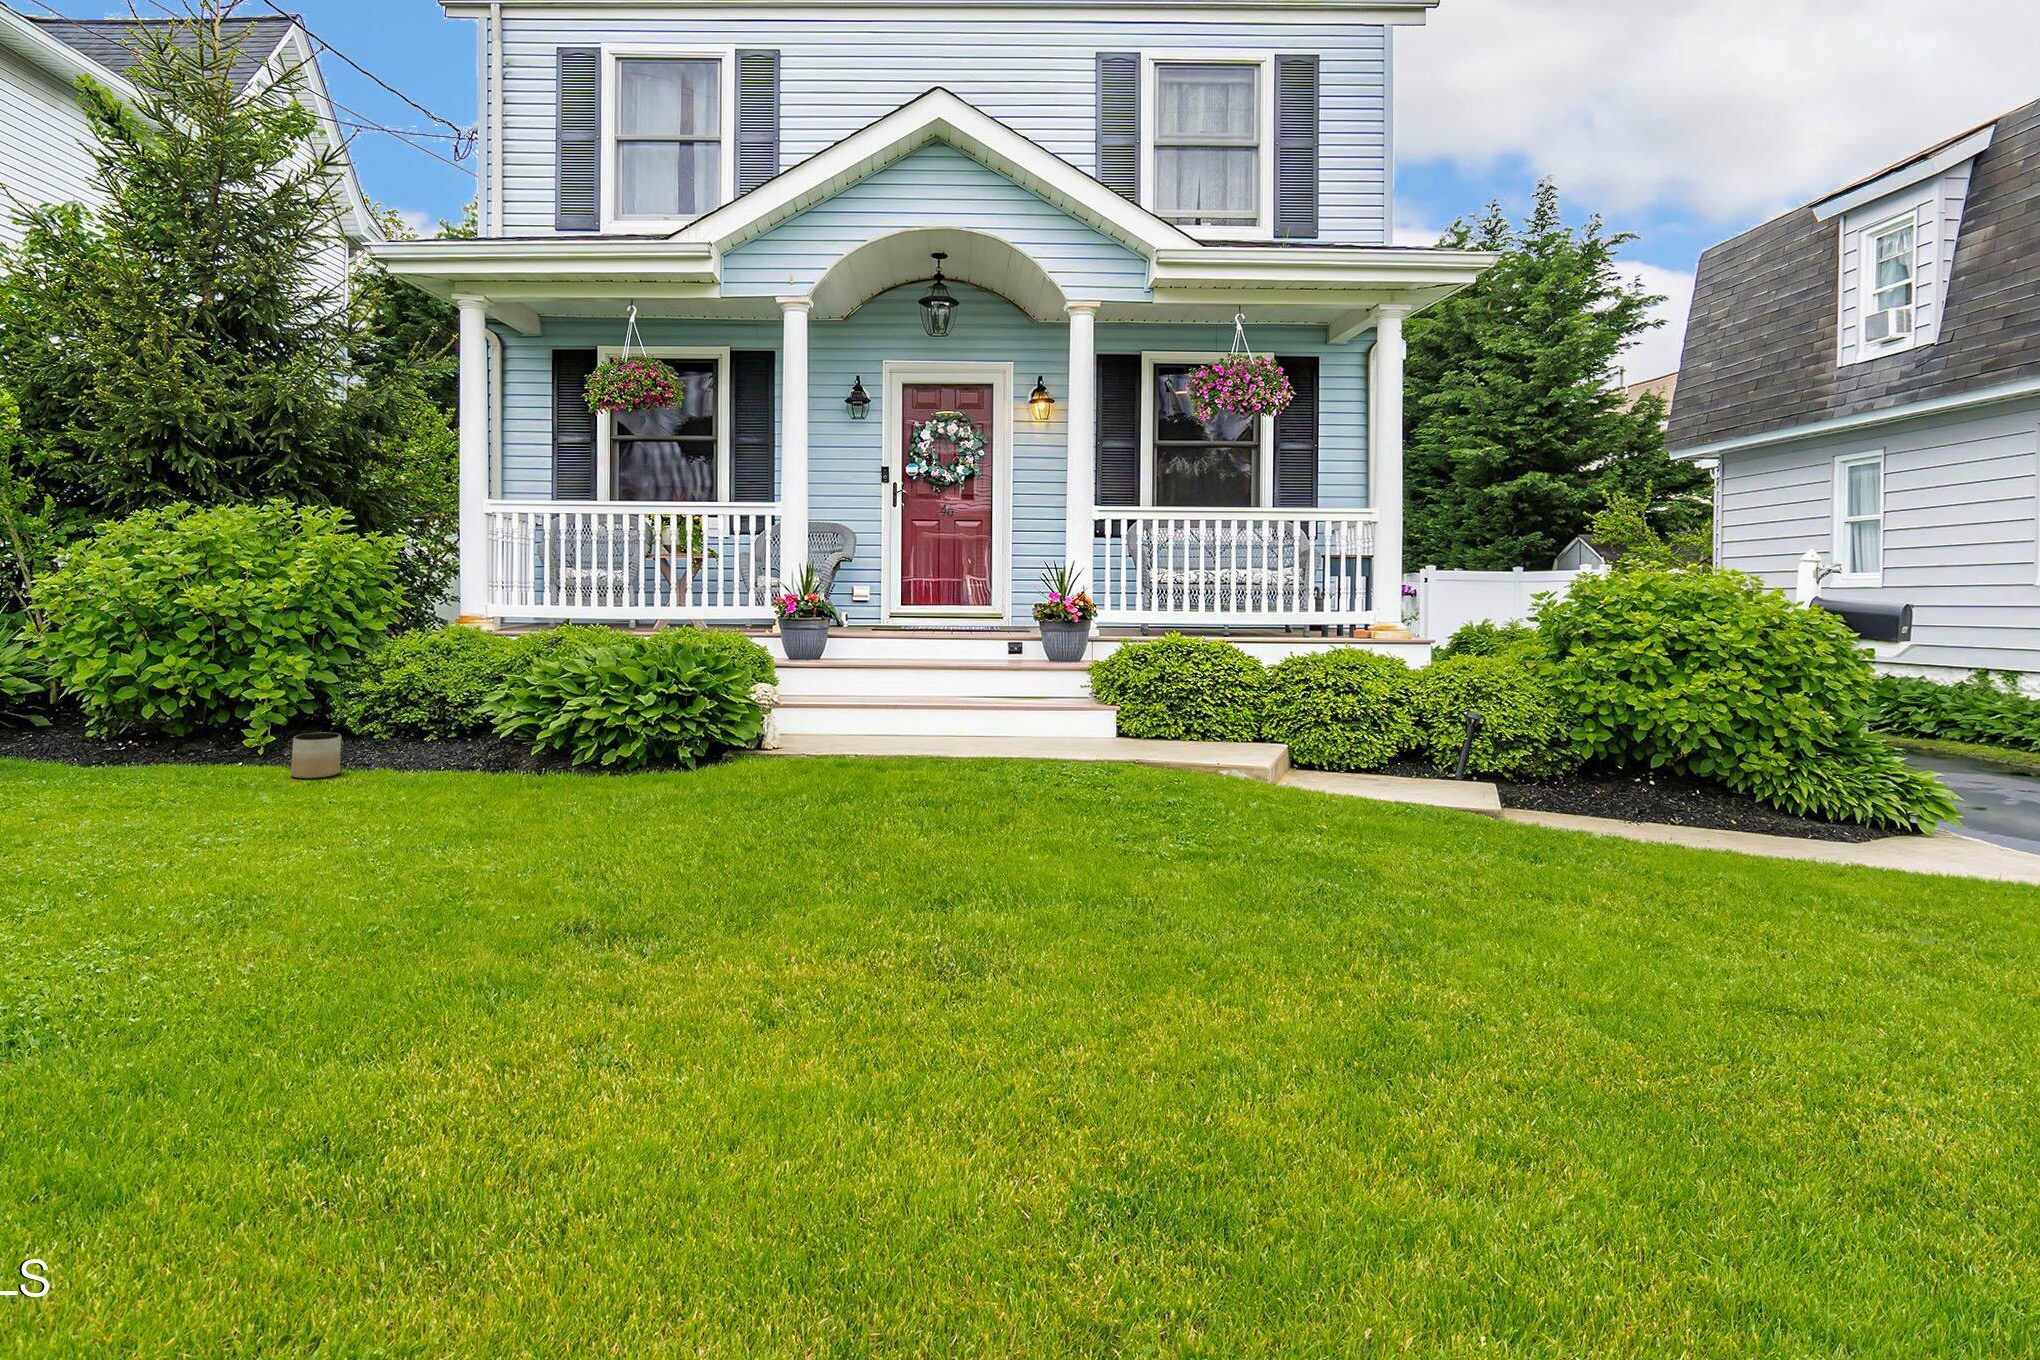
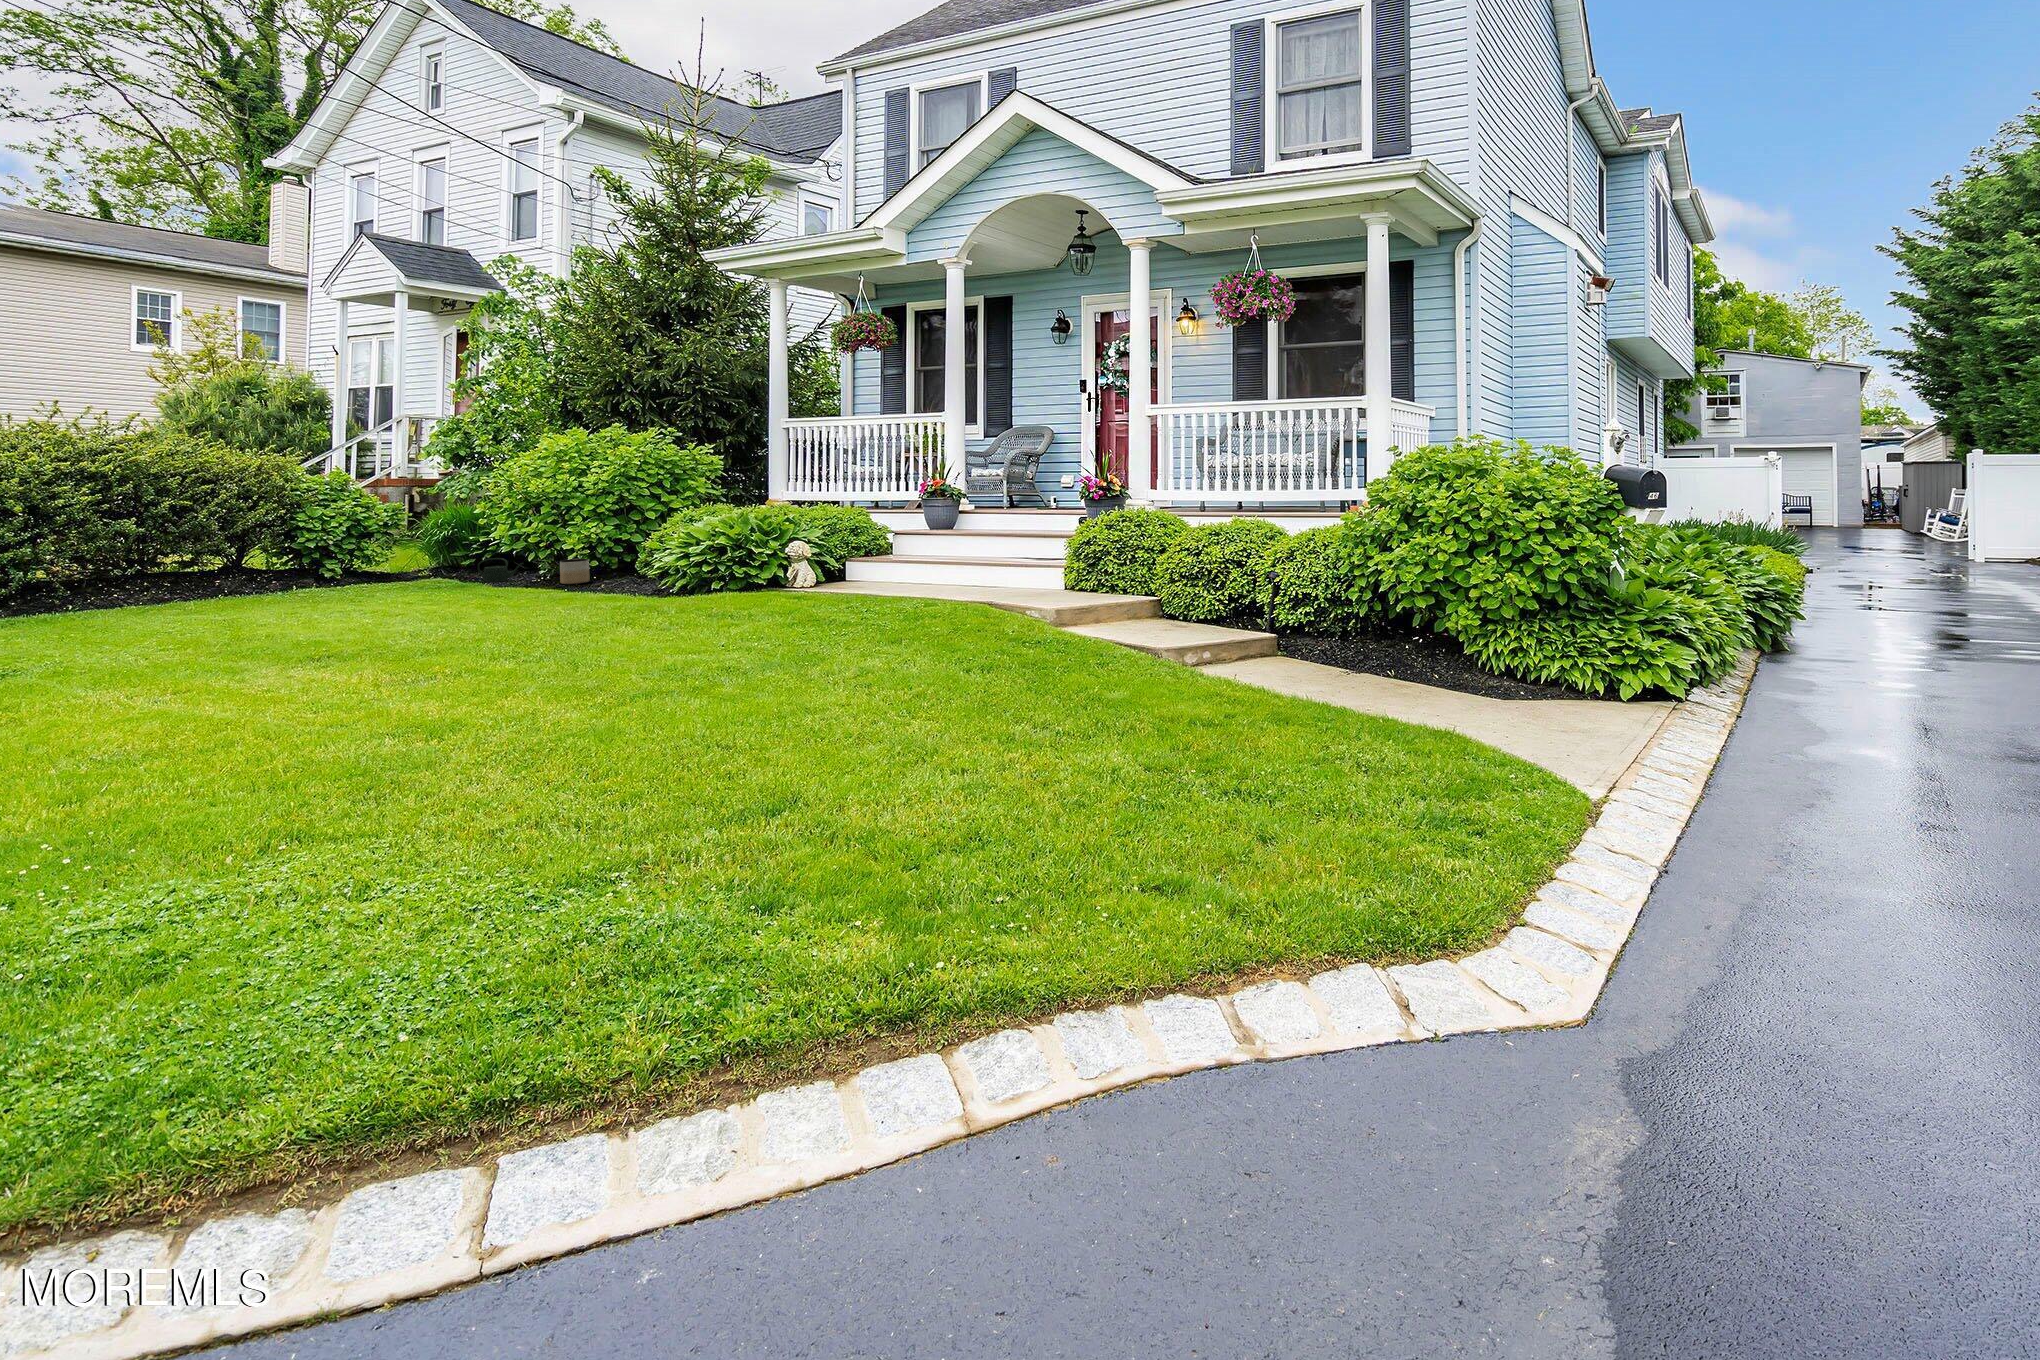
watering can: none [108,738,192,784] -> present [477,558,523,582]

